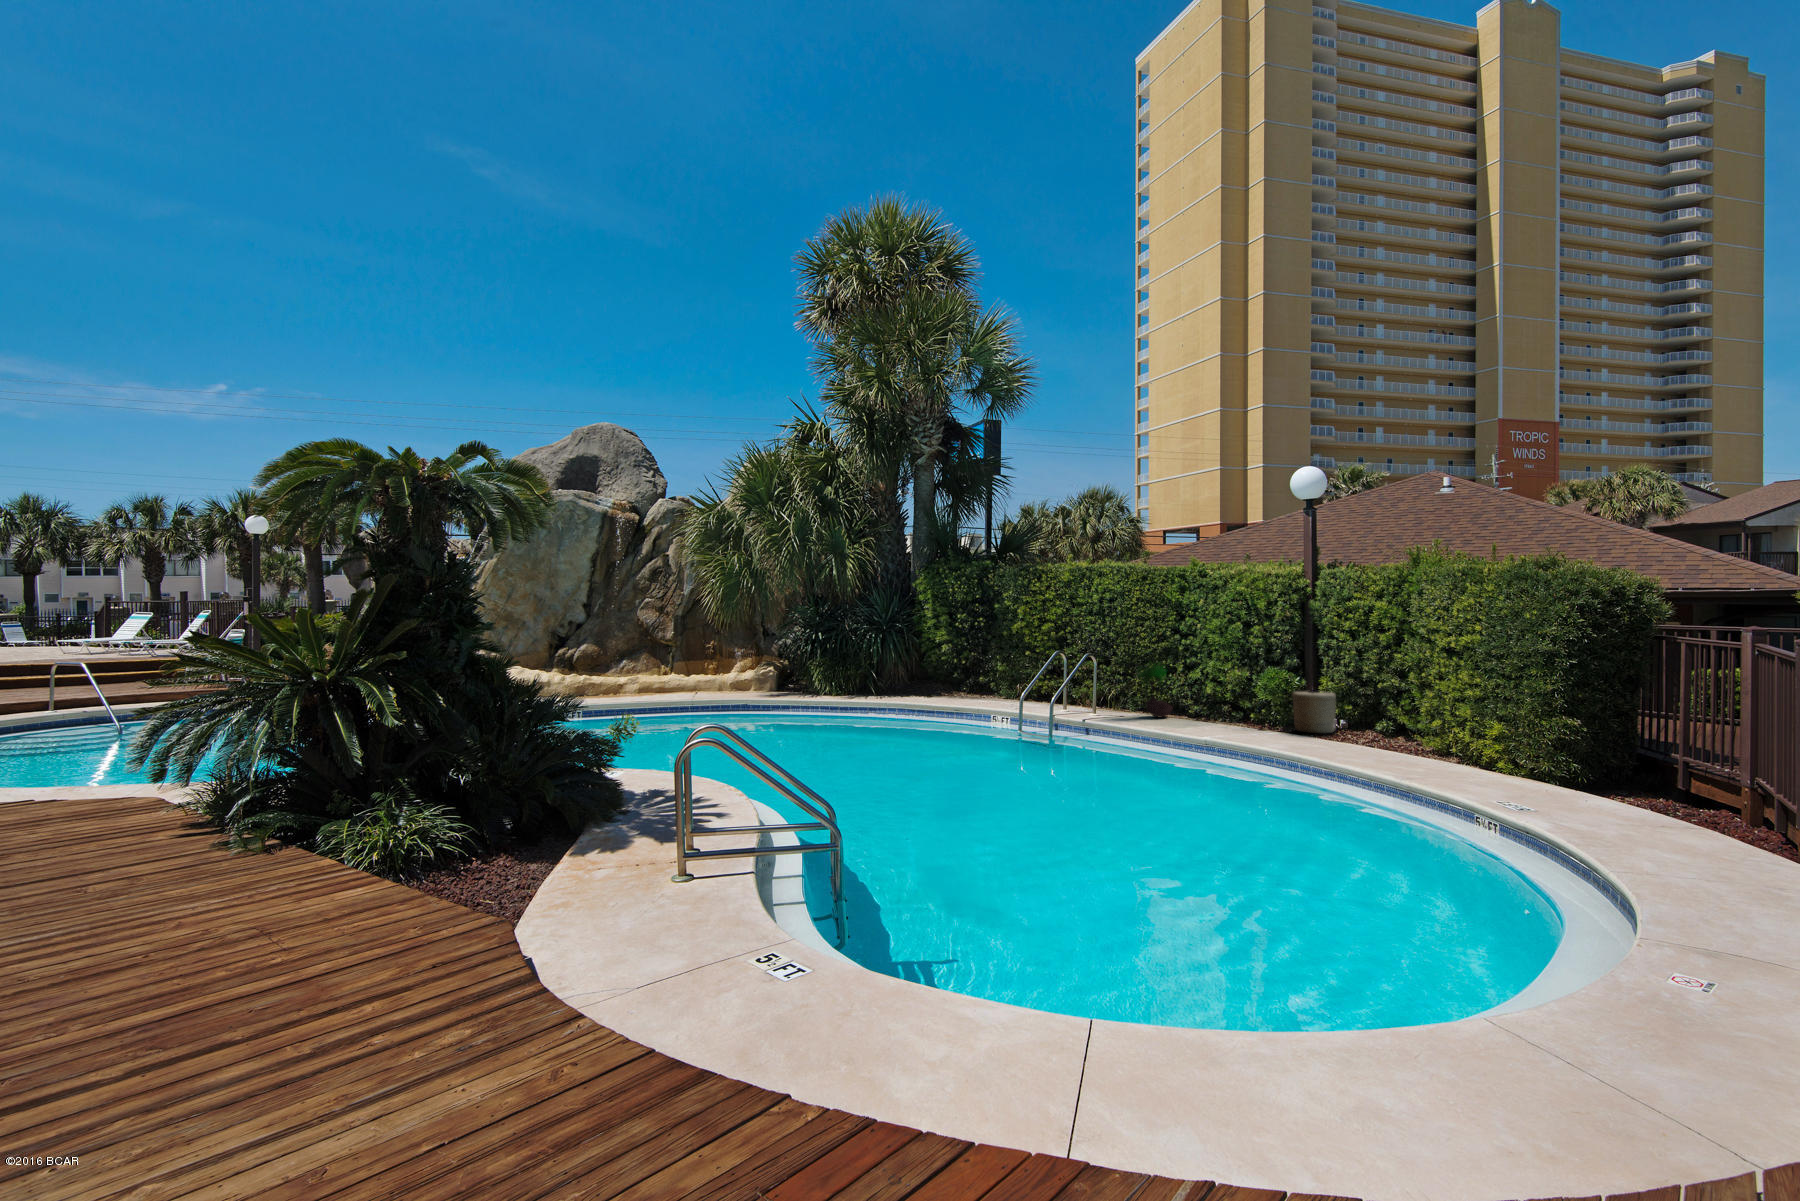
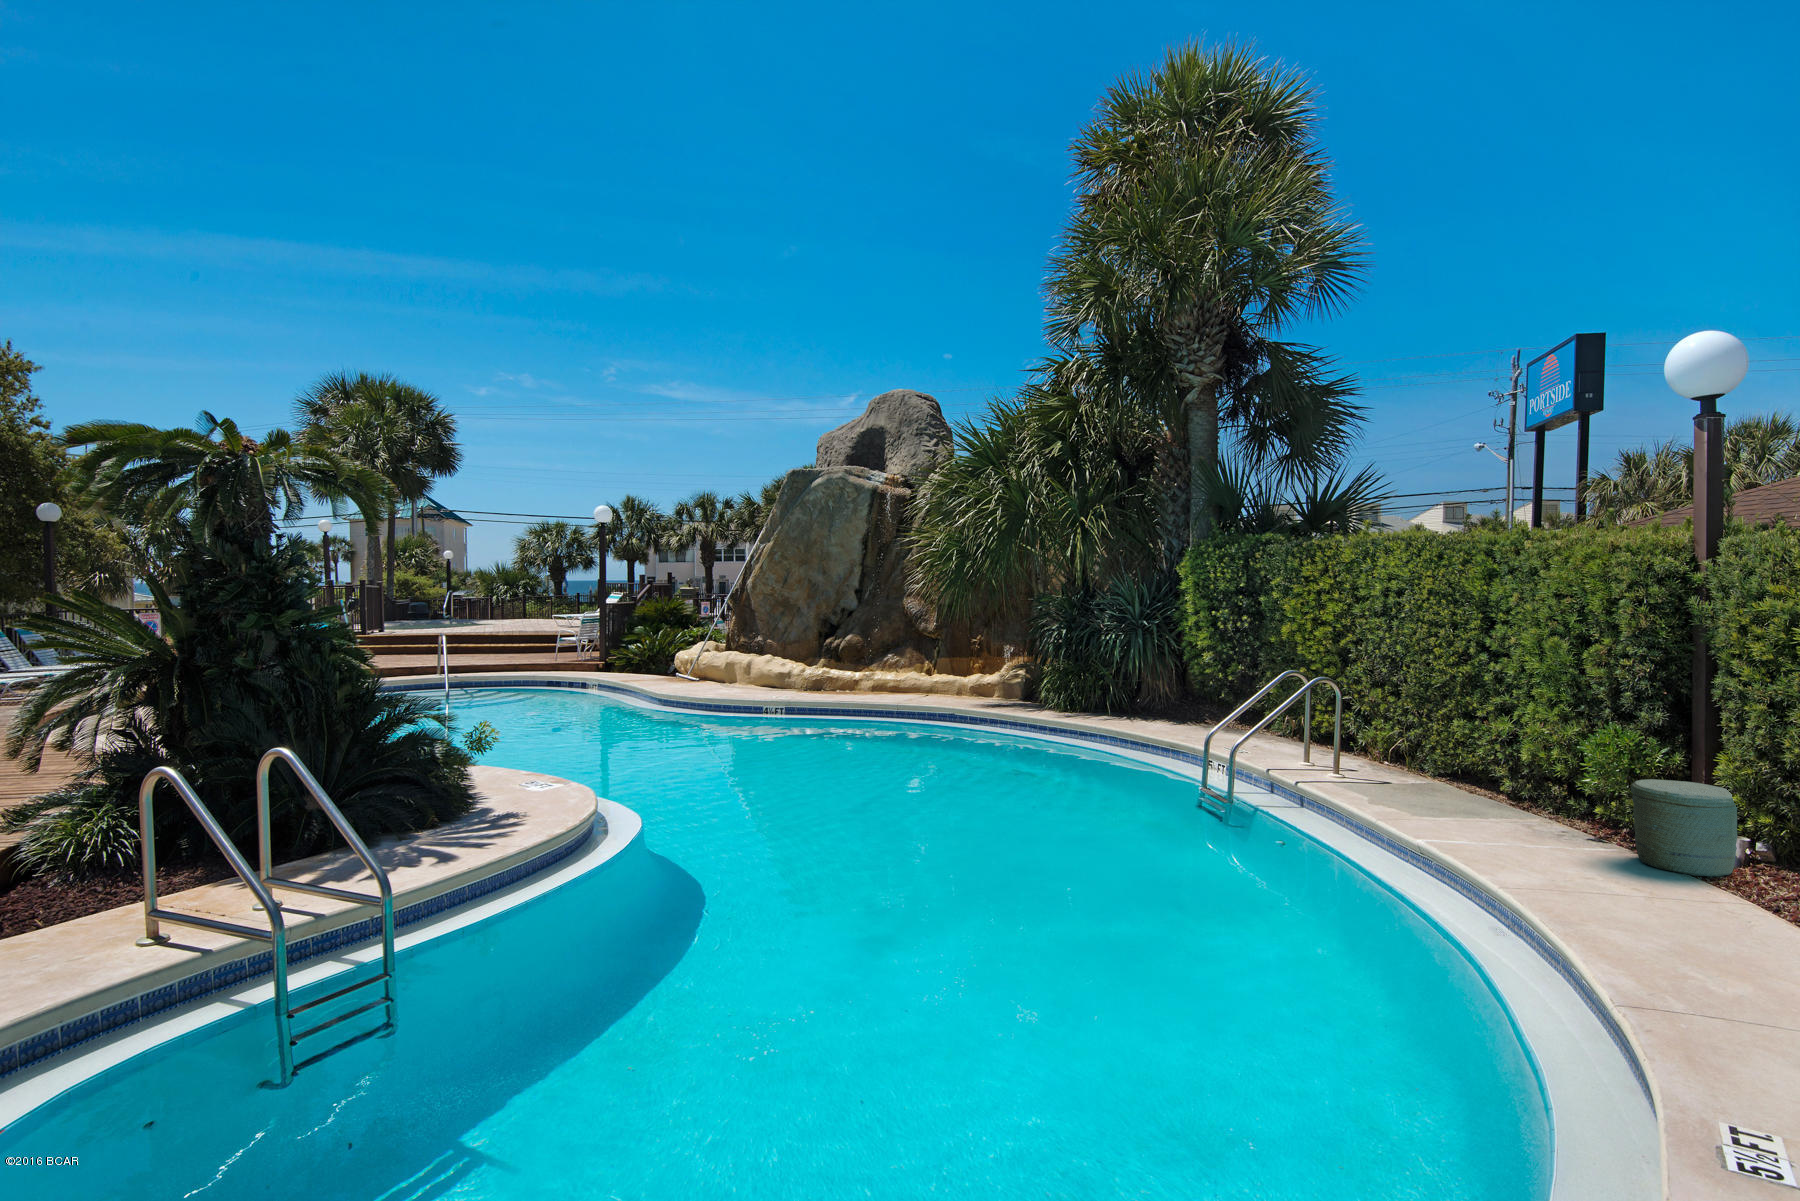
potted tree: present [1137,664,1173,718] -> none [1395,688,1473,792]

